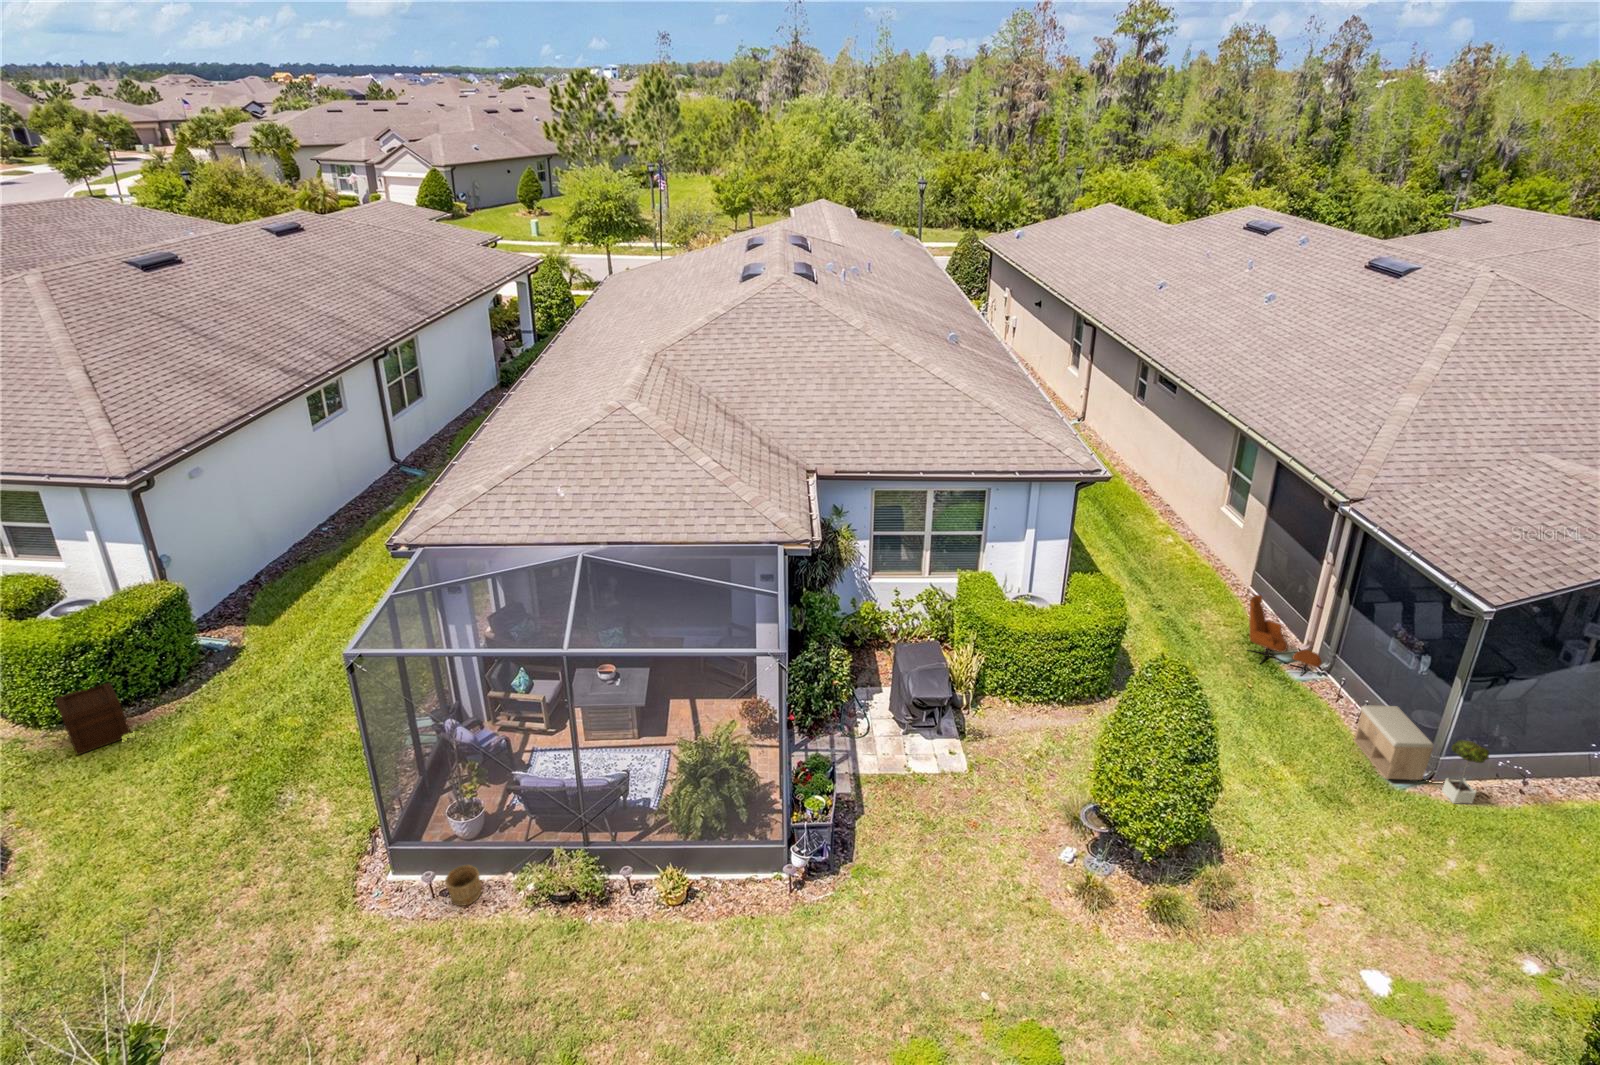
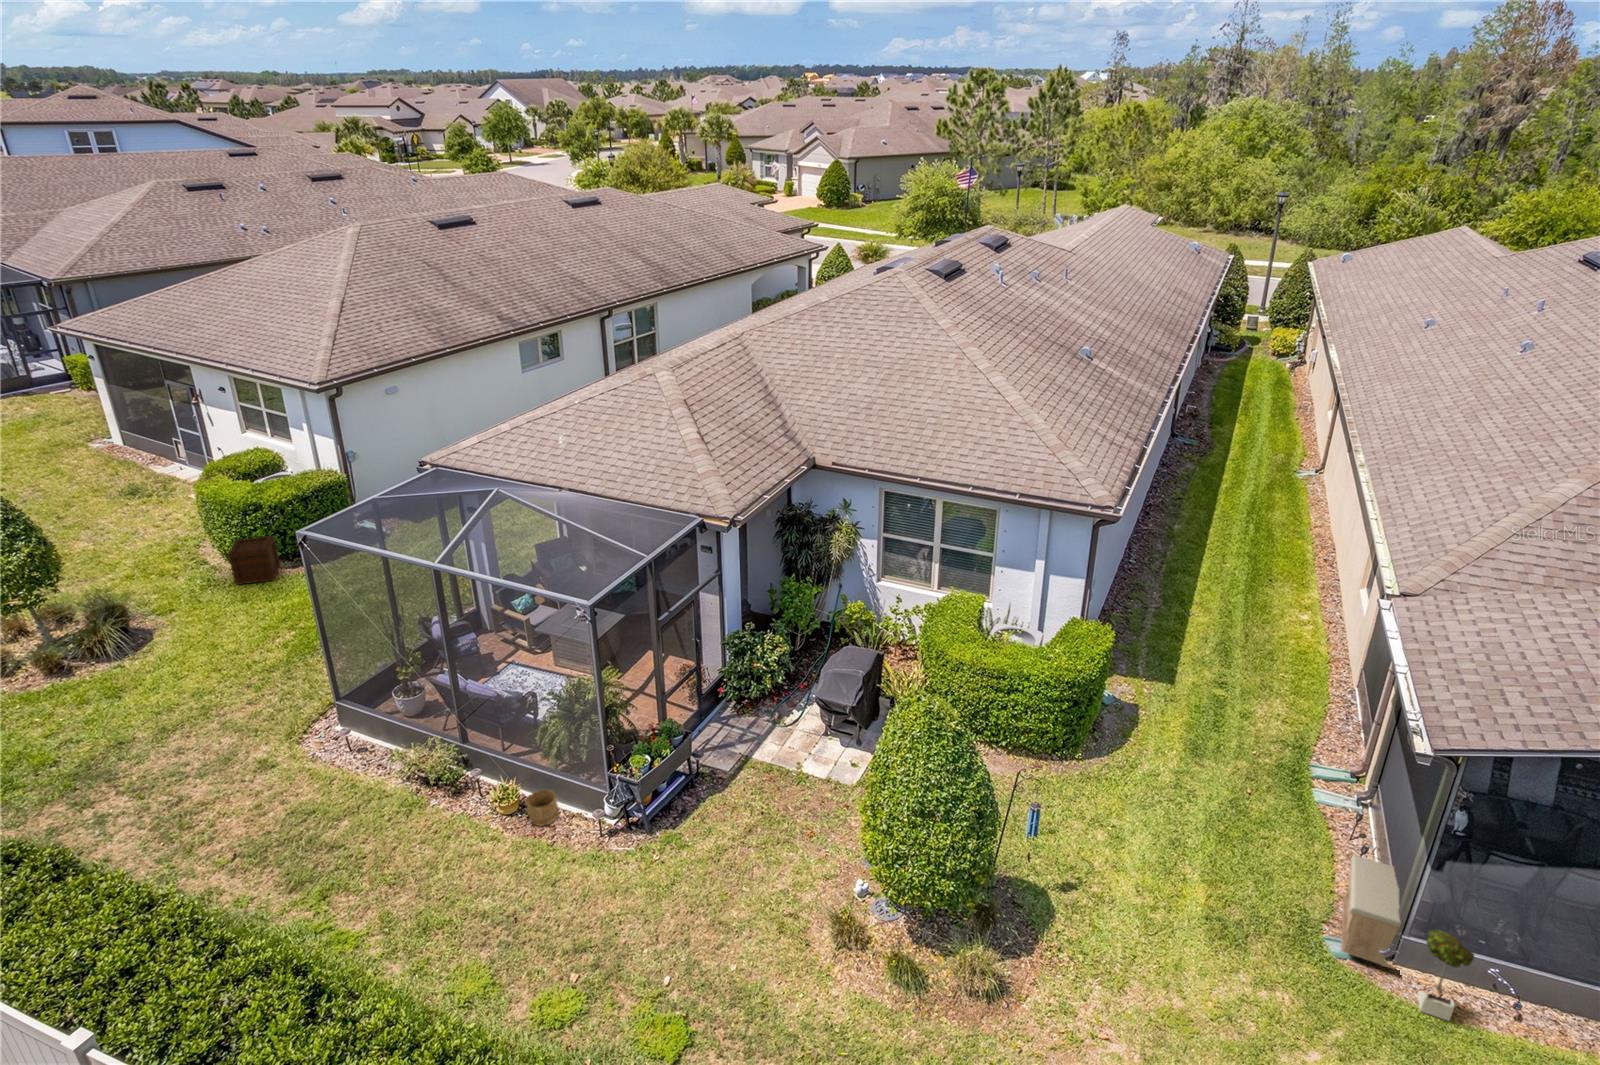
lounge chair: present [1249,595,1322,673] -> none [1302,697,1386,817]
wooden bucket: present [445,865,482,906] -> present [526,790,558,826]

